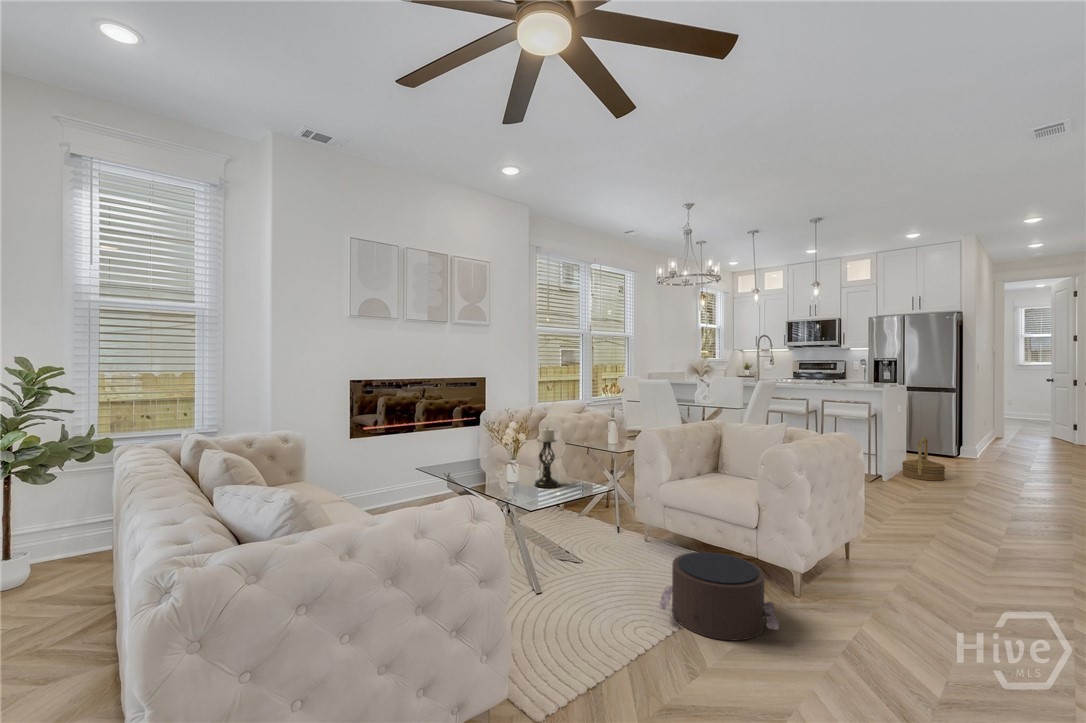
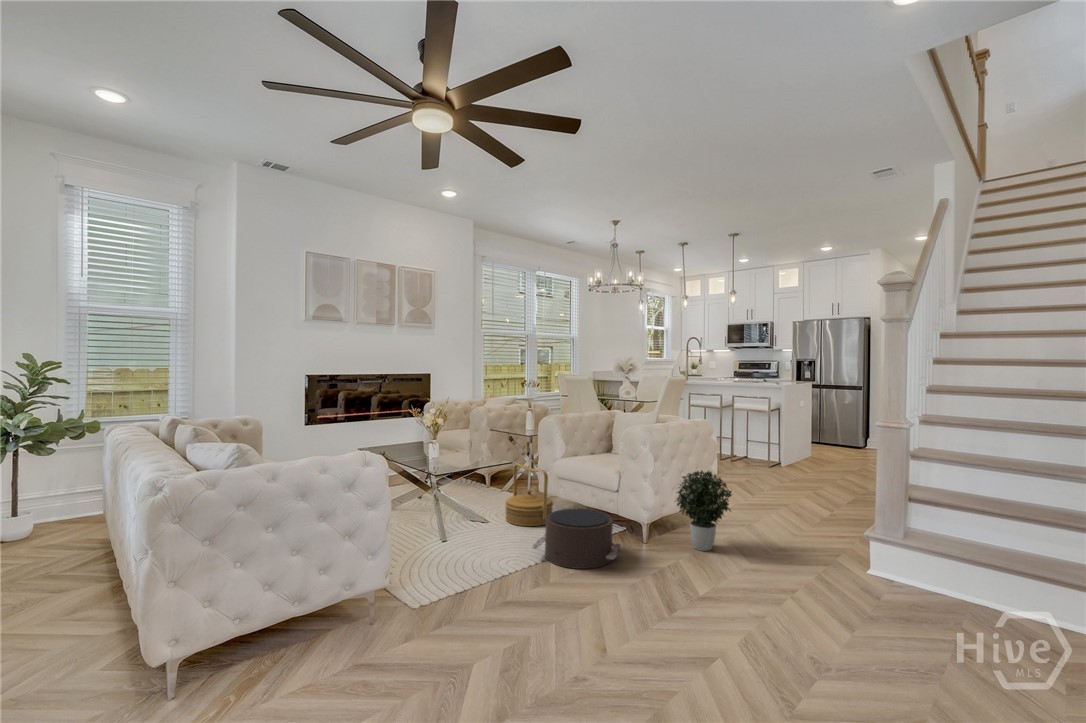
candle holder: present [535,427,559,488] -> none [452,412,473,462]
woven basket: present [902,438,945,481] -> present [505,464,553,526]
potted plant: none [831,503,914,610] -> present [677,470,732,551]

